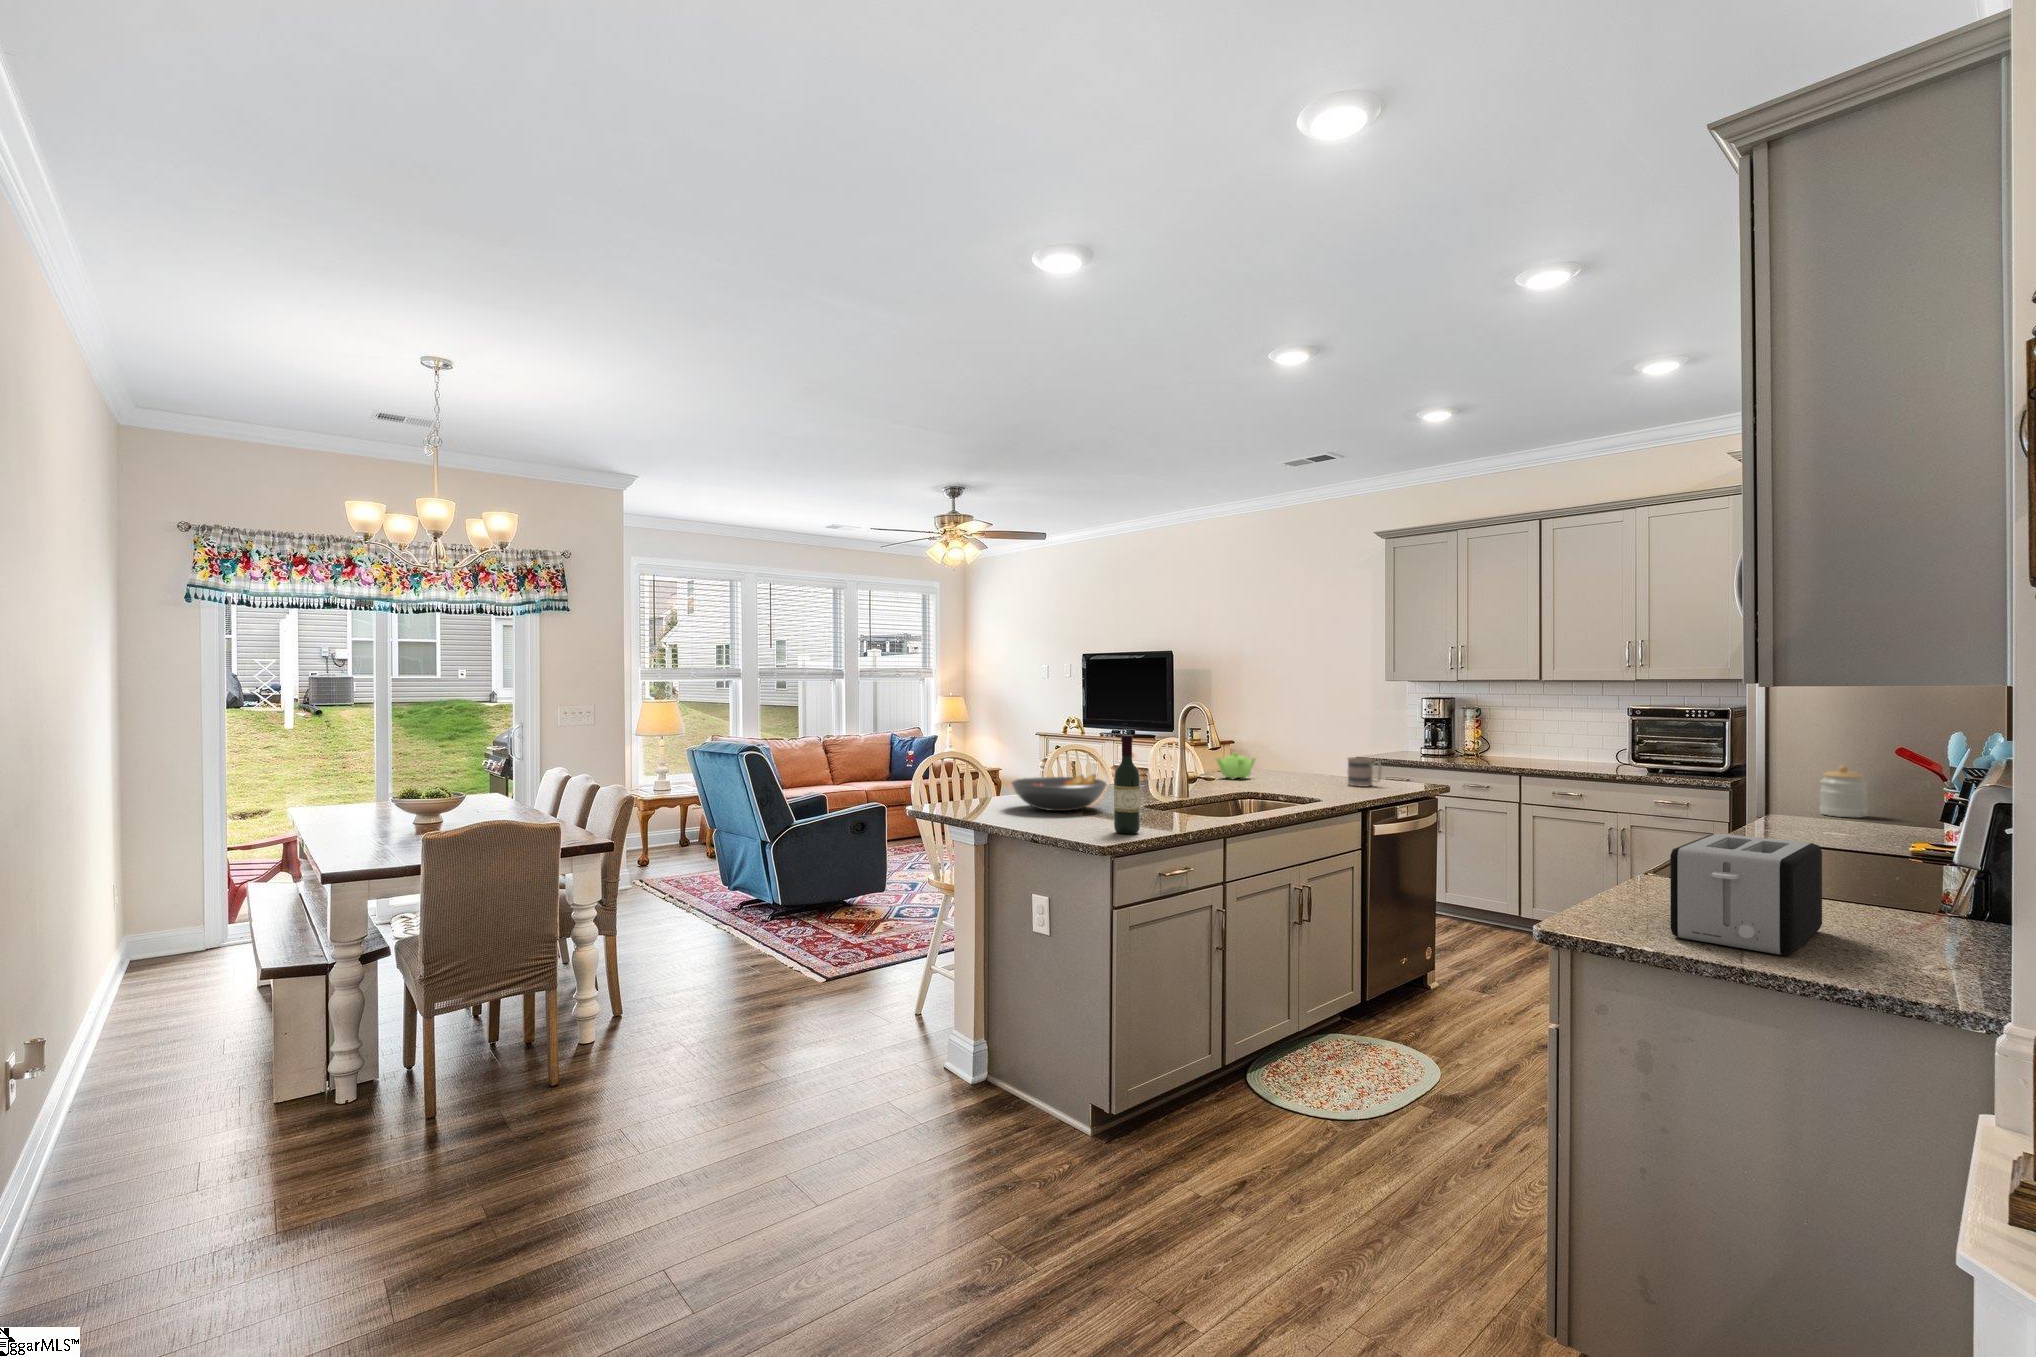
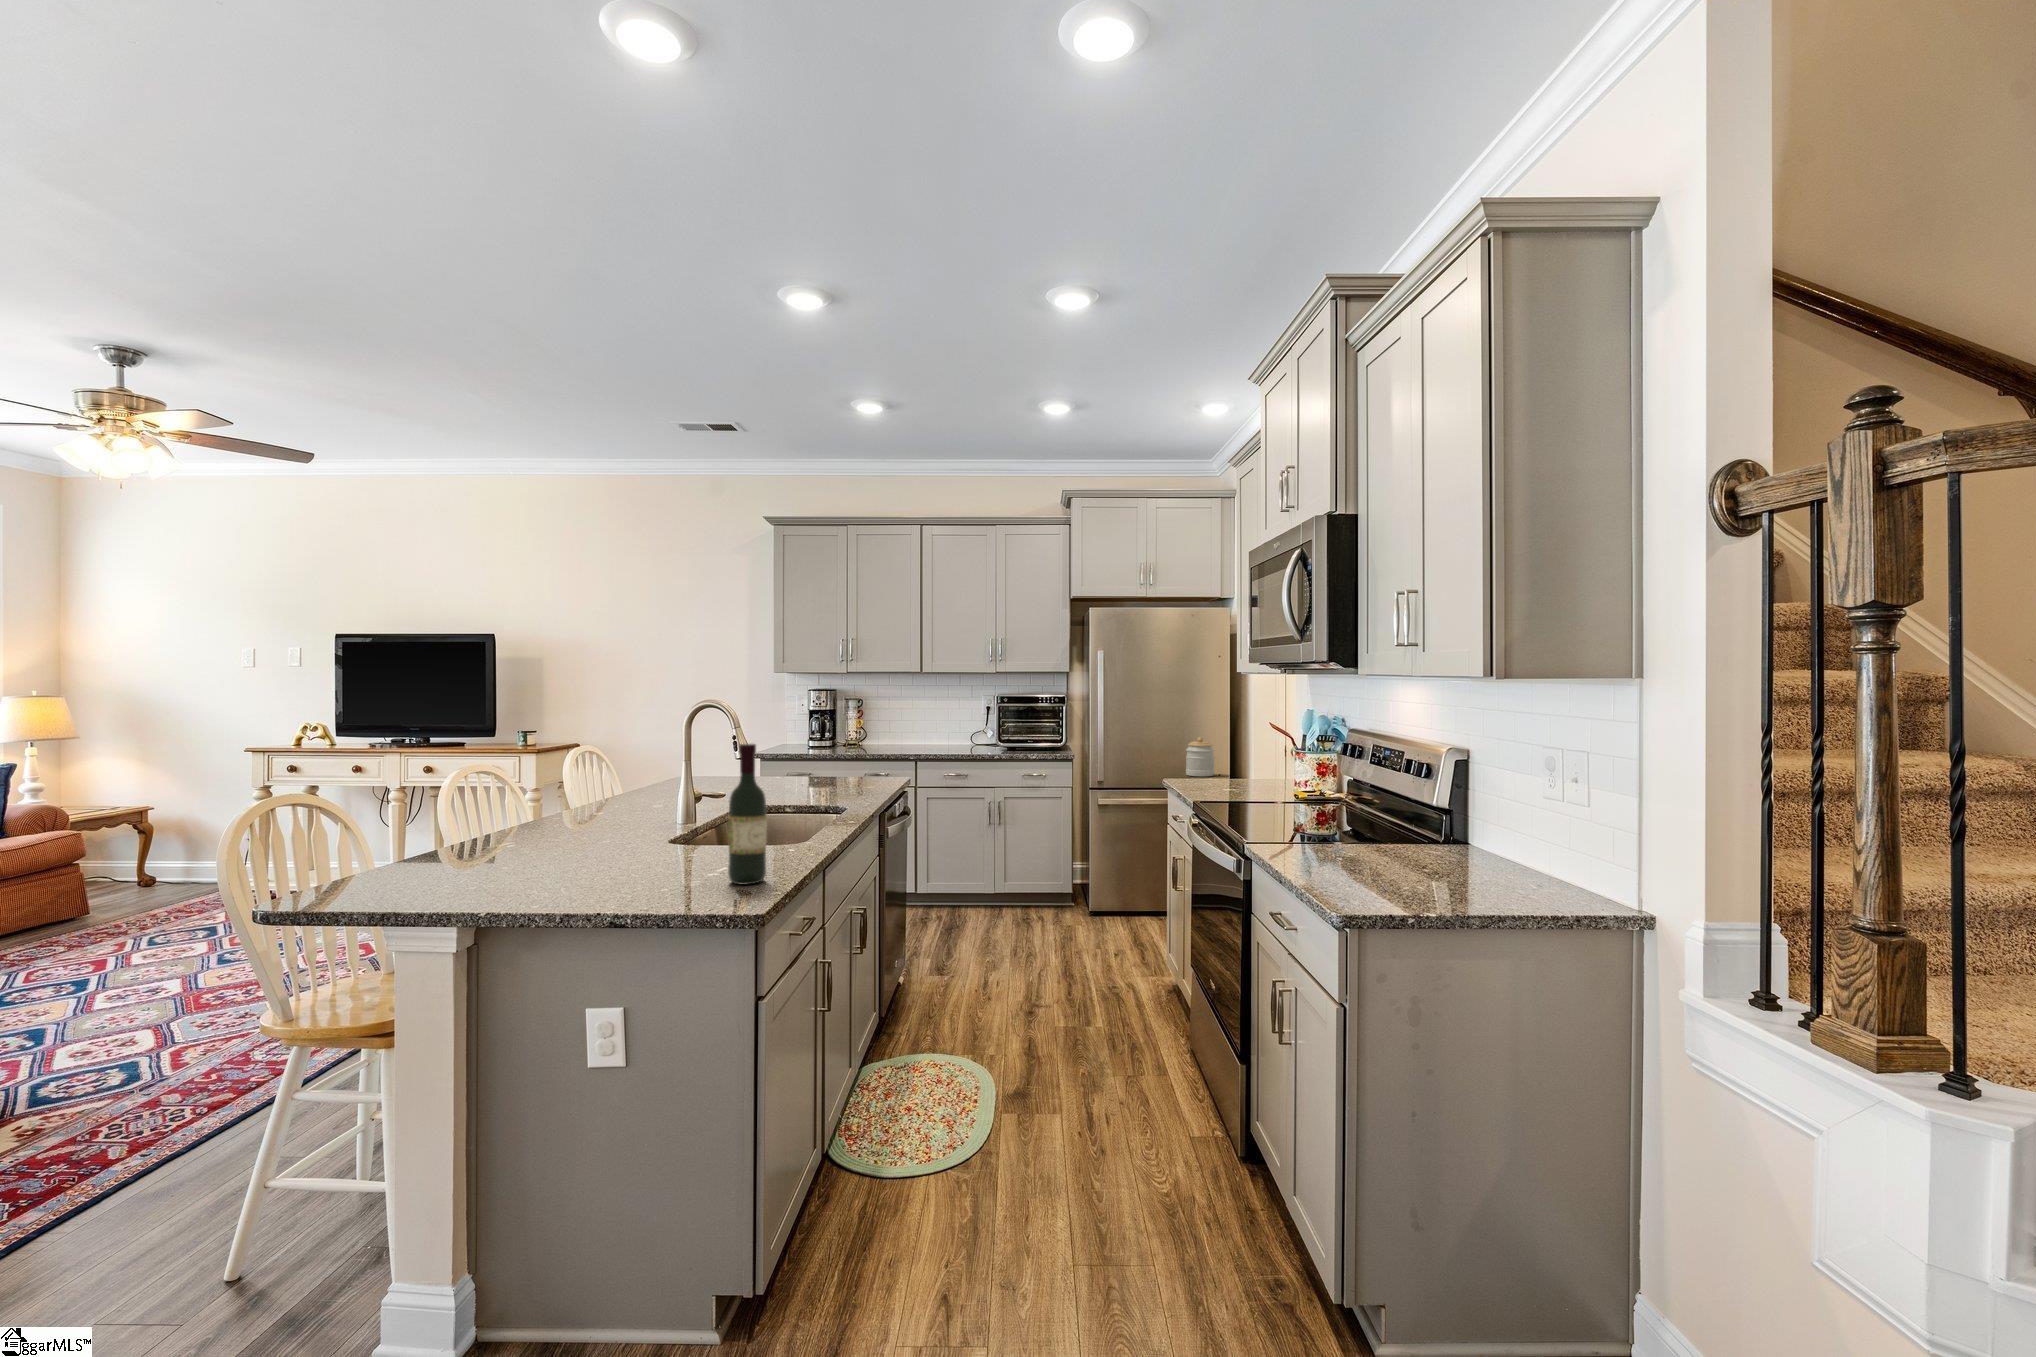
teapot: present [1216,753,1255,779] -> none [669,757,712,790]
mug: present [1348,757,1382,786] -> none [824,753,861,785]
fruit bowl: present [1012,774,1106,811] -> none [478,802,639,864]
toaster: present [1670,834,1822,955] -> none [1407,803,1554,905]

